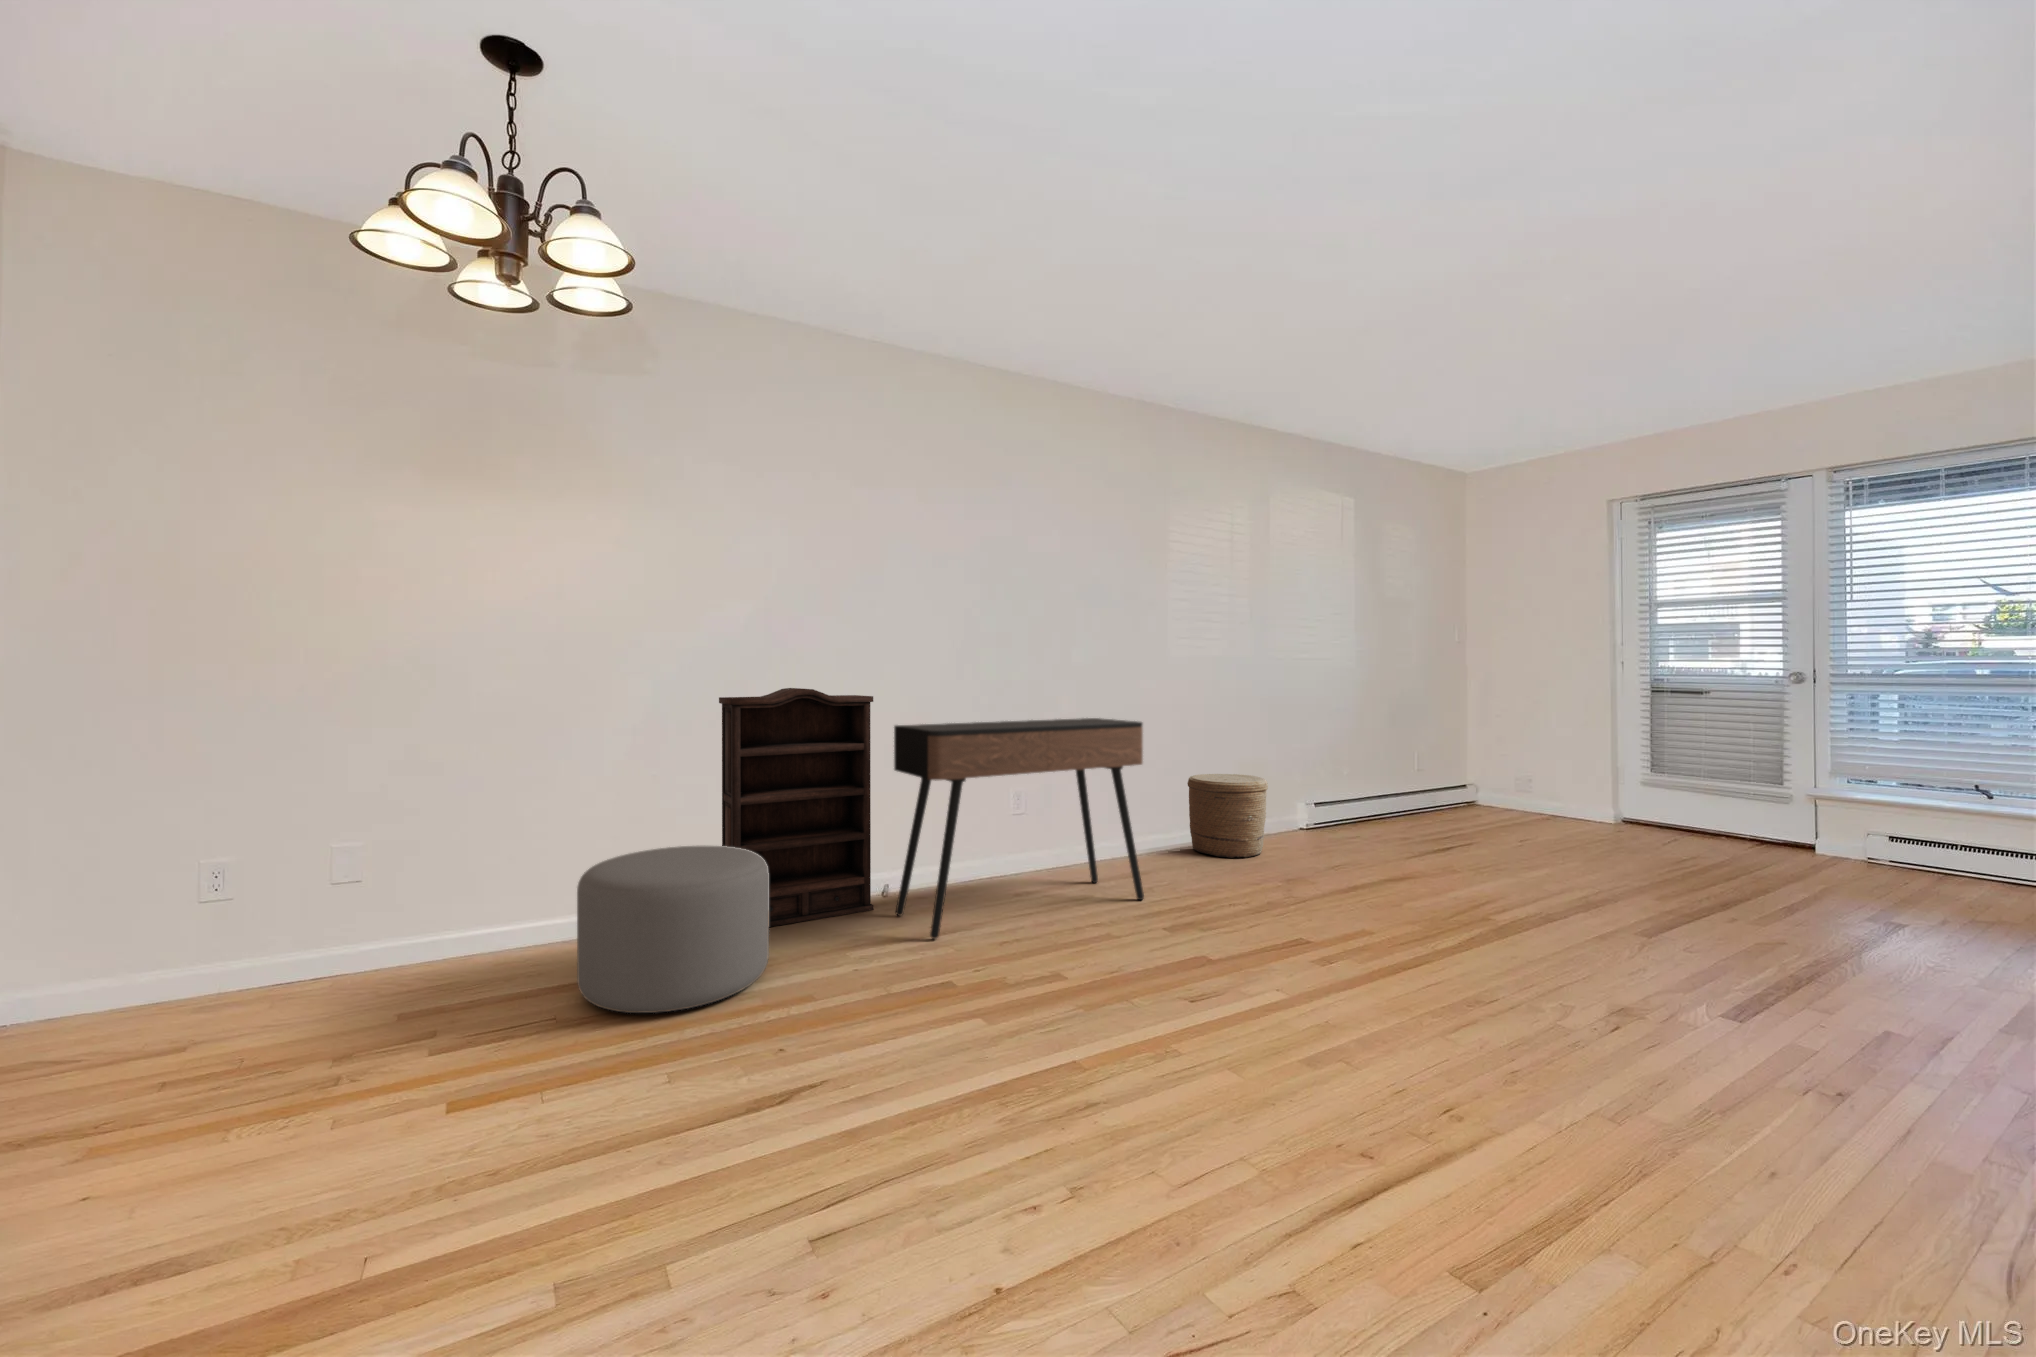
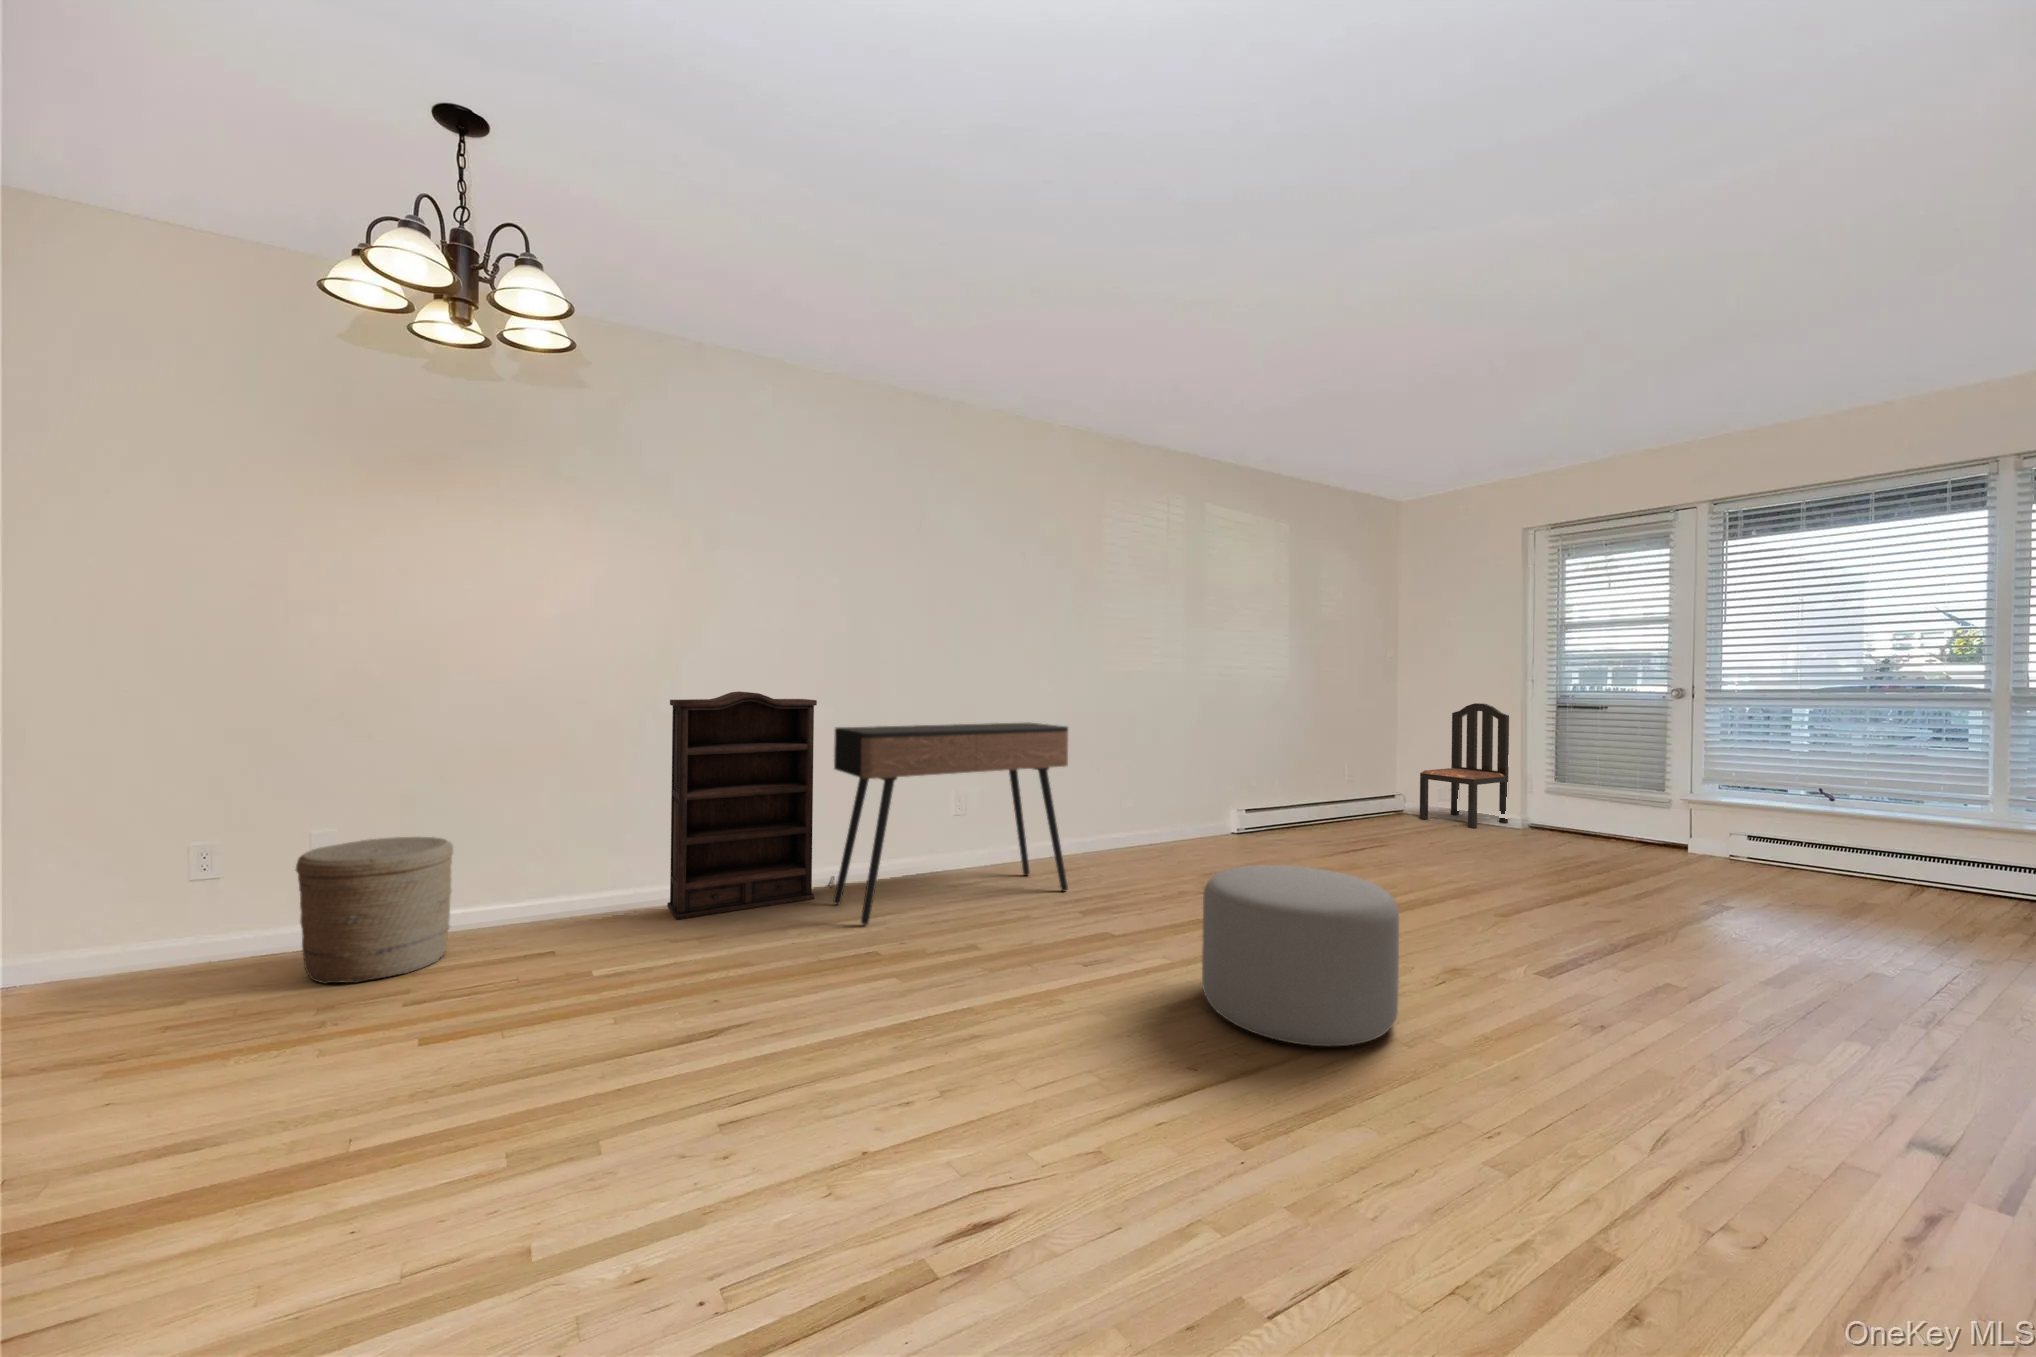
dining chair: none [1500,693,1598,827] -> present [1420,703,1509,828]
woven basket: present [1187,774,1268,858] -> present [296,837,453,984]
ottoman: present [577,846,769,1013] -> present [1202,865,1399,1046]

